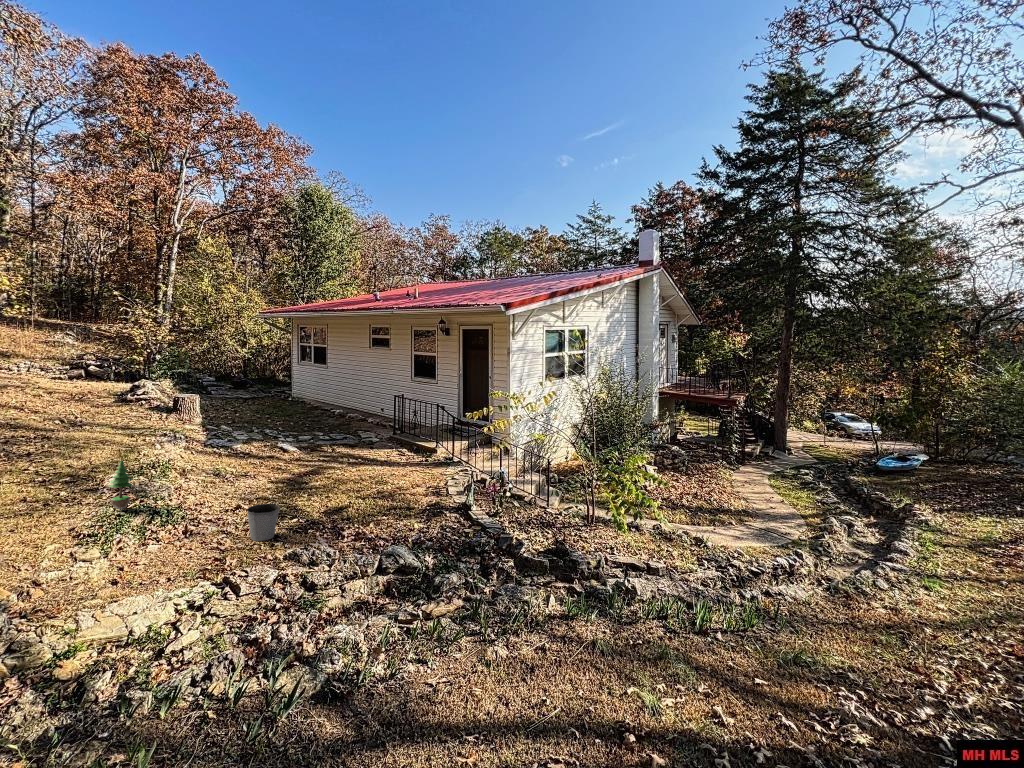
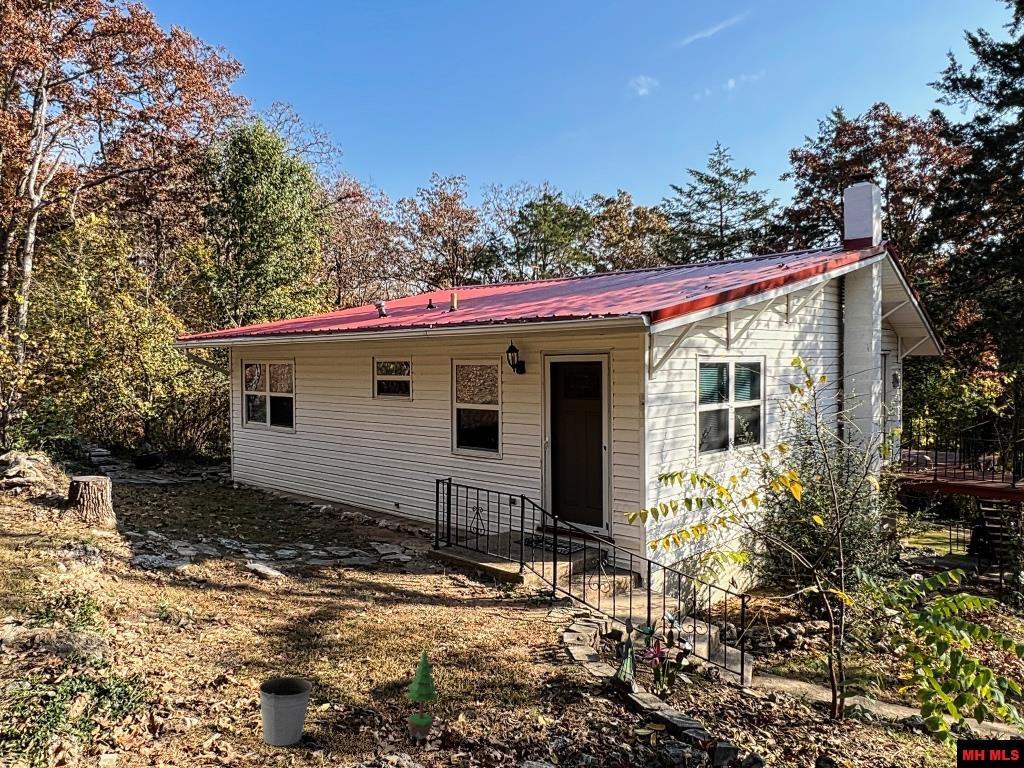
potted tree: present [109,460,132,510] -> present [407,650,438,740]

